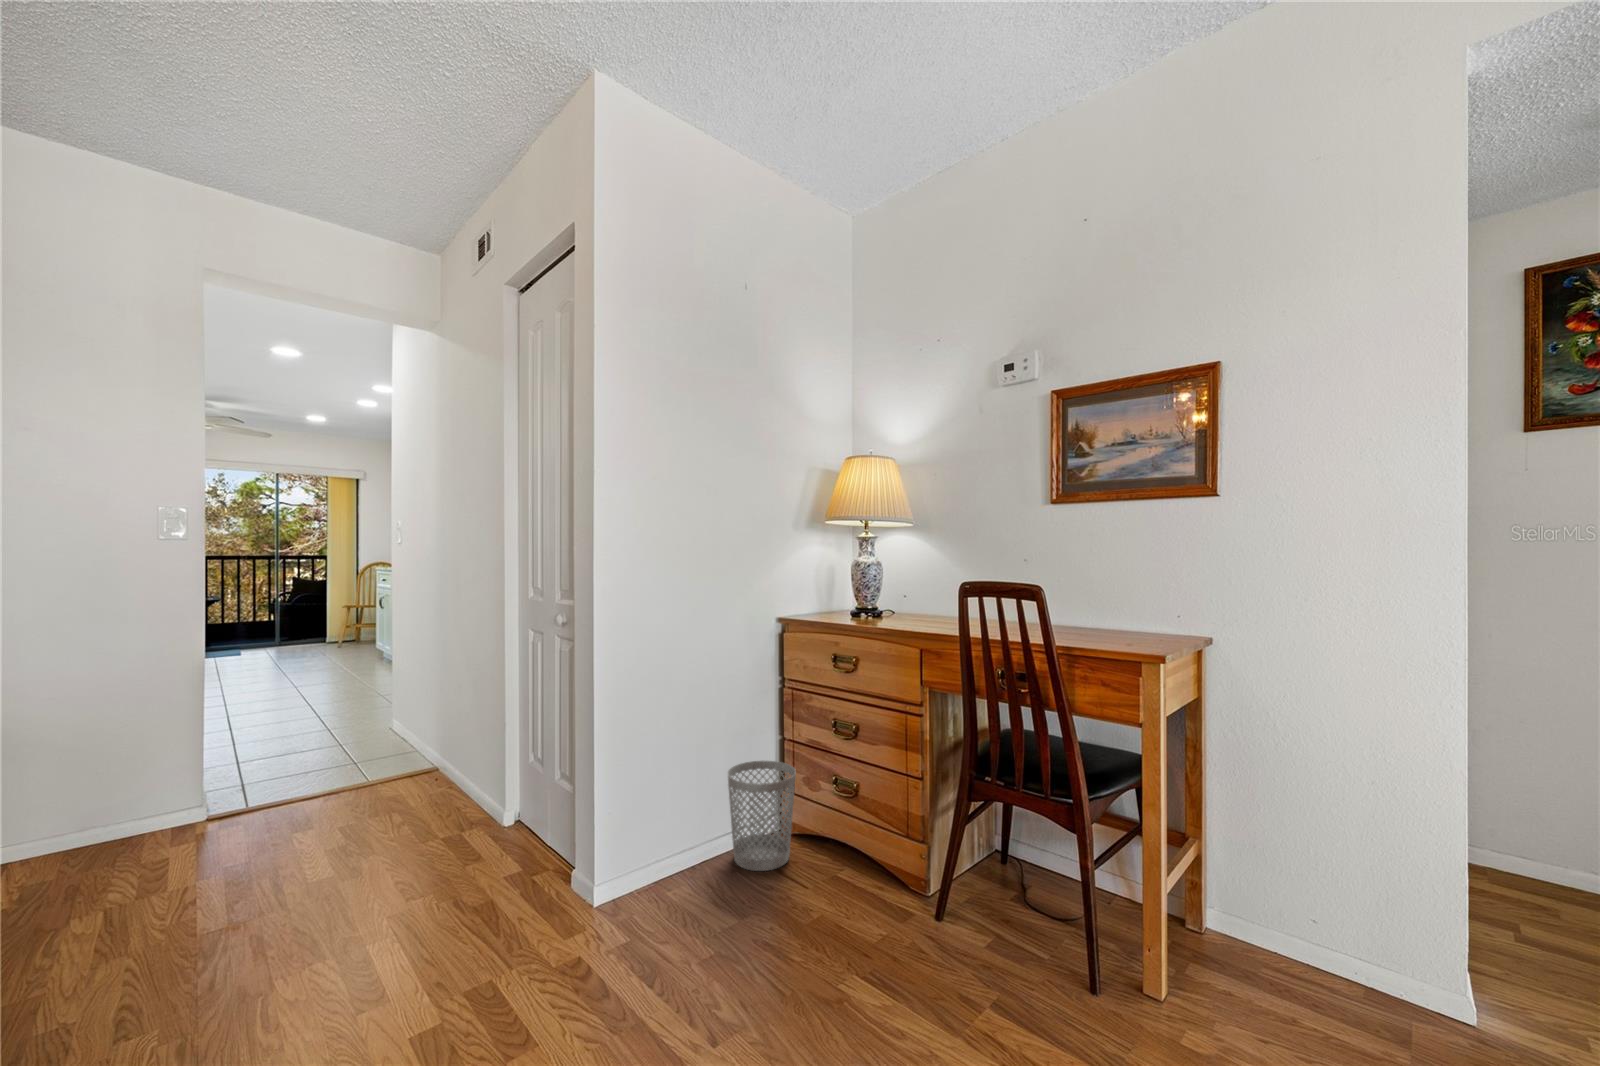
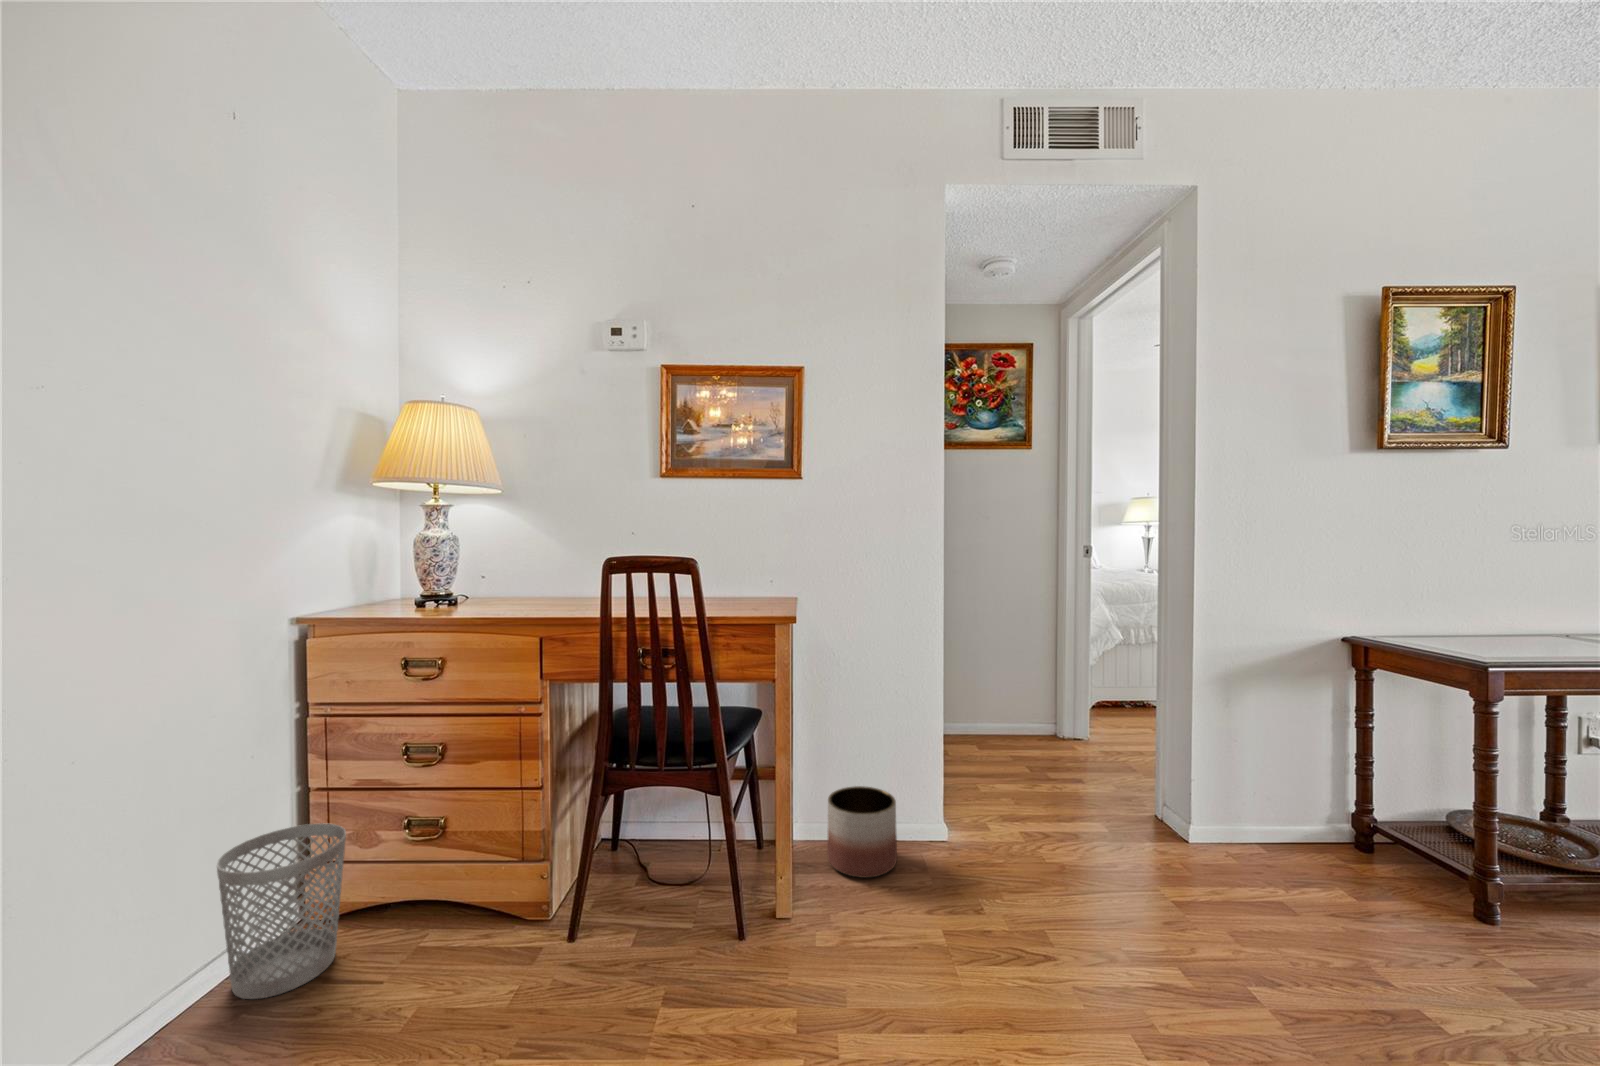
planter: none [1244,884,1358,1015] -> present [827,786,897,878]

